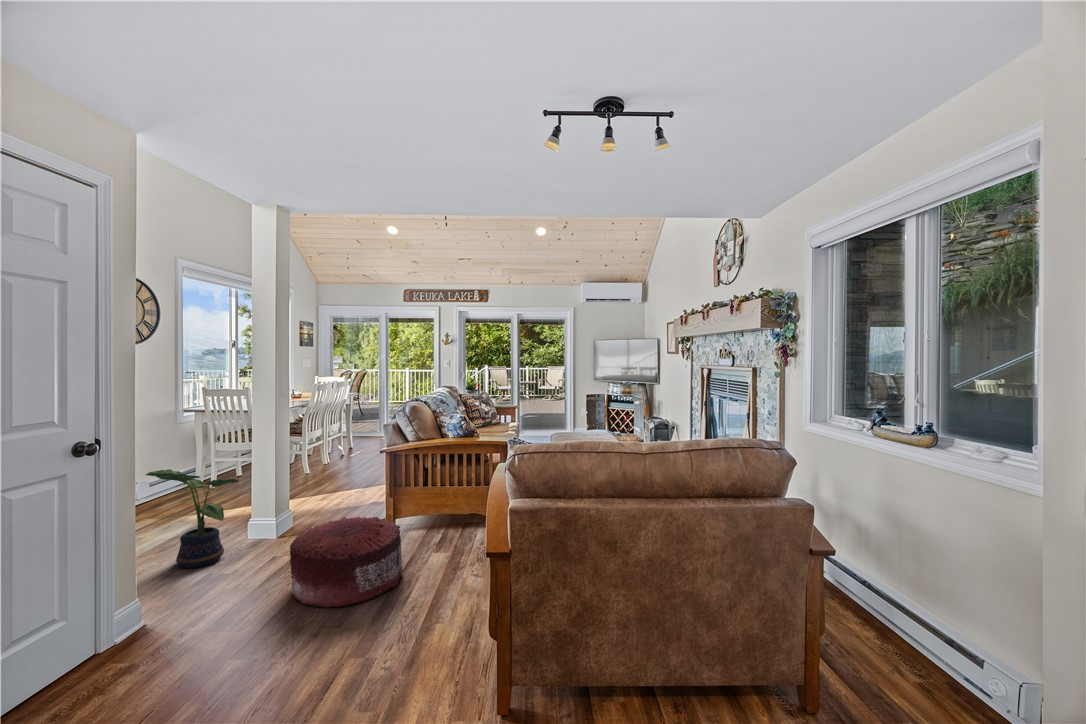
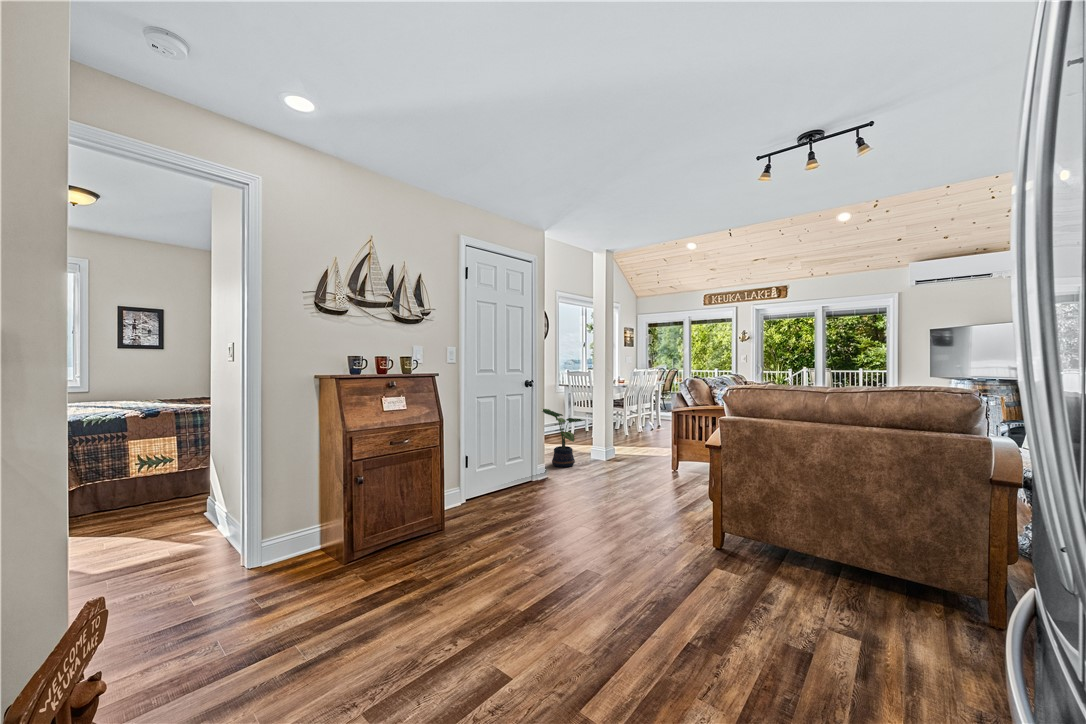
pouf: present [290,517,403,607] -> none [606,449,676,499]

